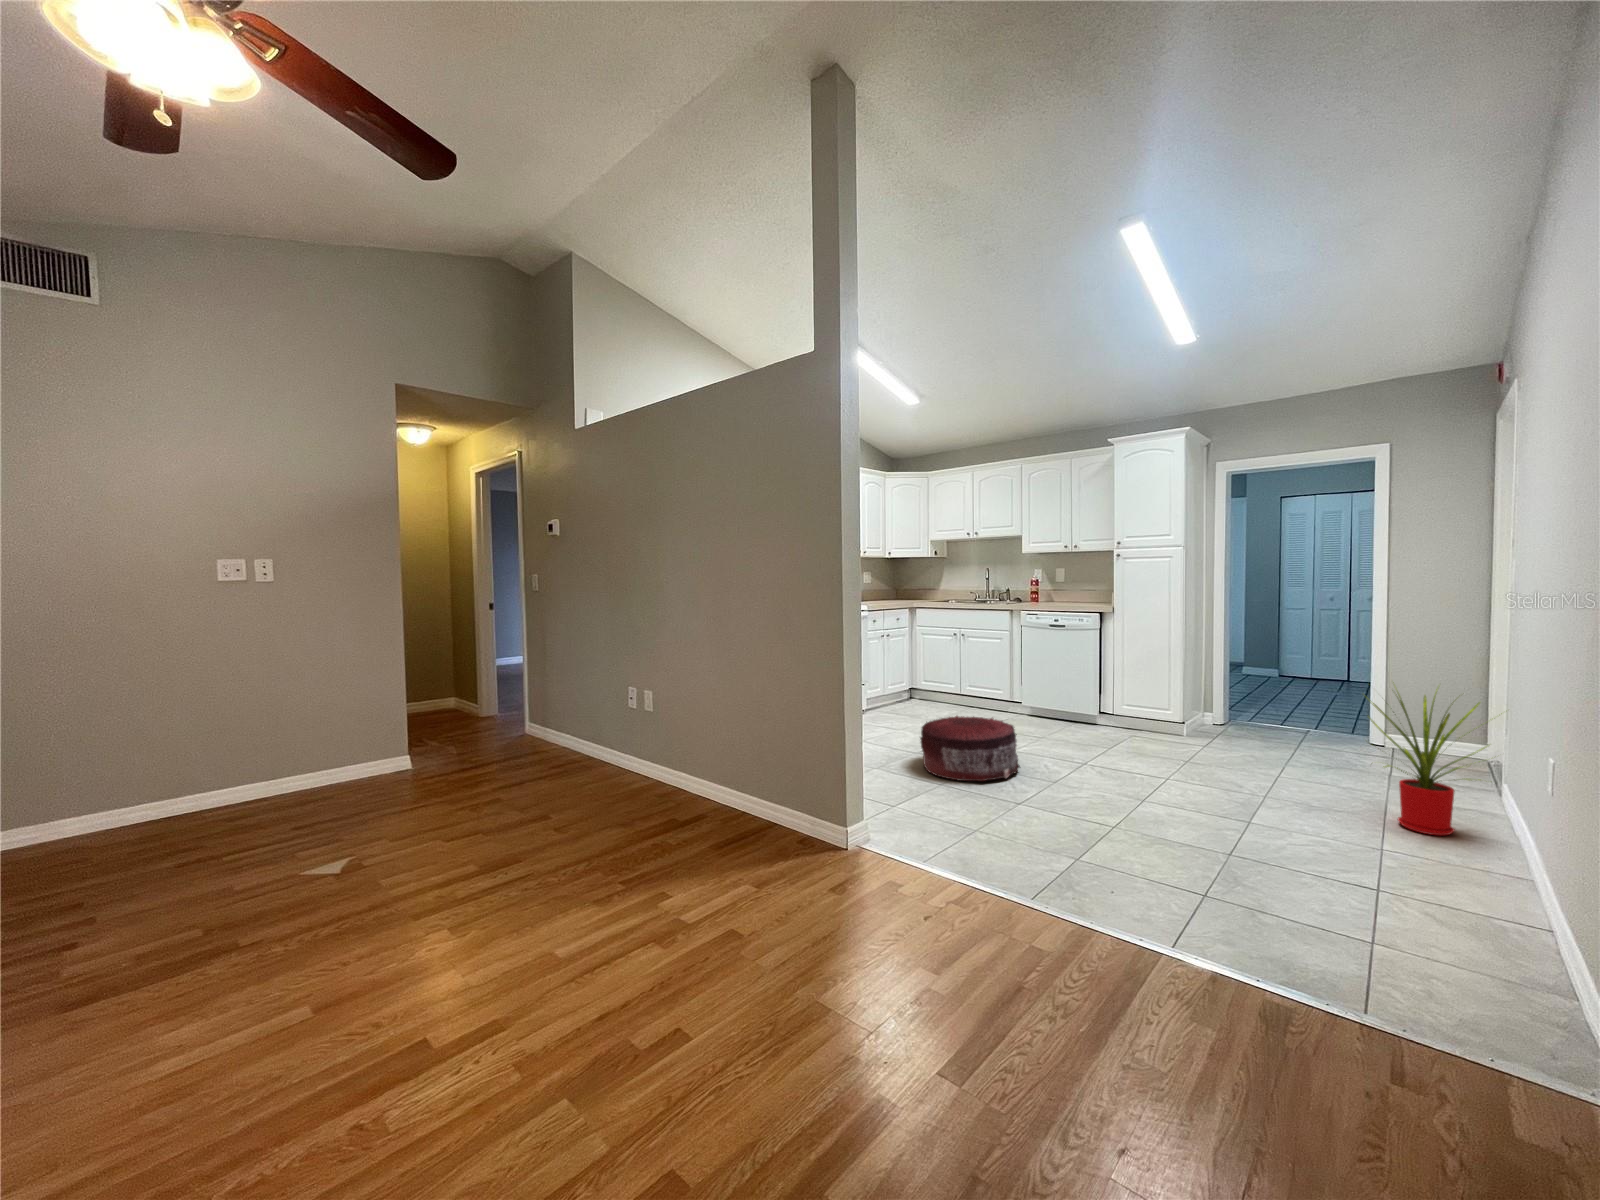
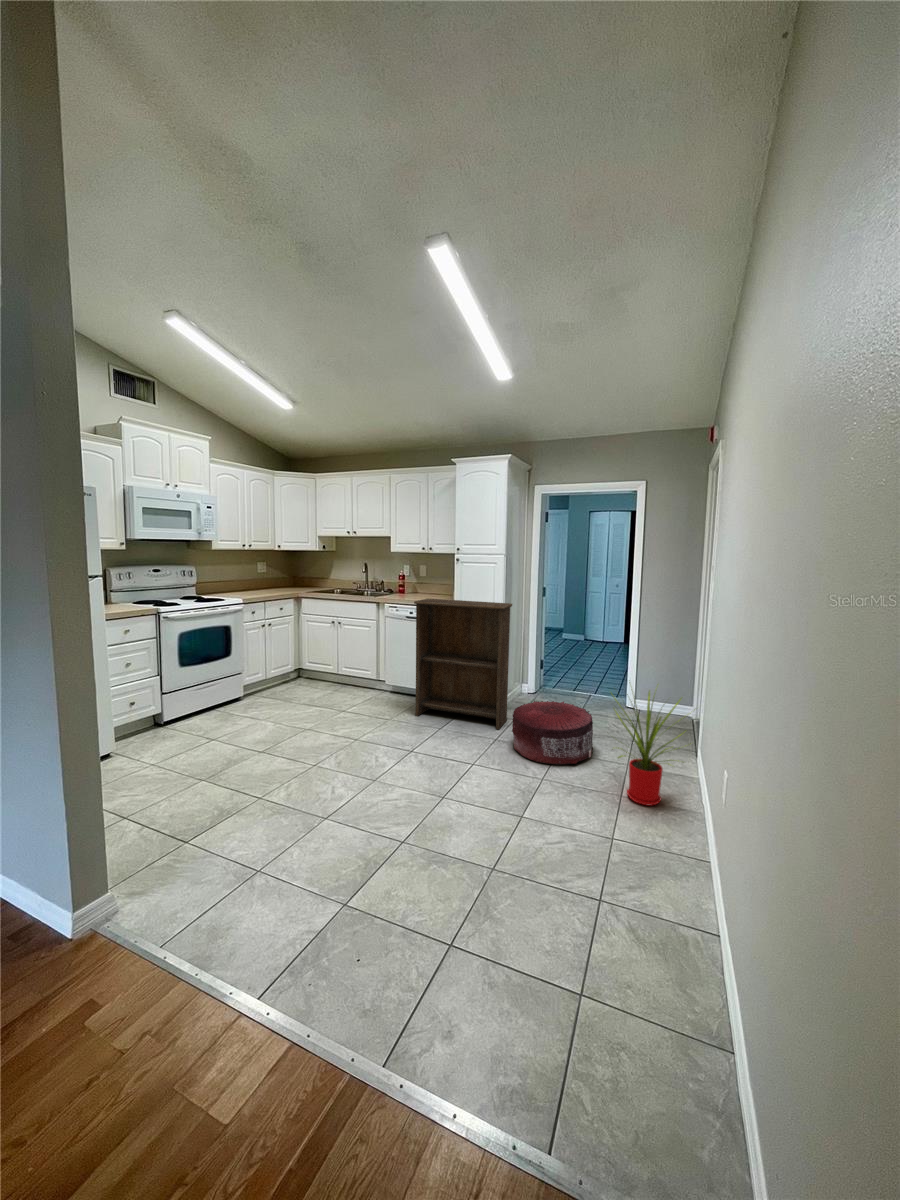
bookshelf: none [1068,601,1199,755] -> present [414,599,512,729]
pouf: present [920,716,1020,781] -> present [512,701,593,764]

